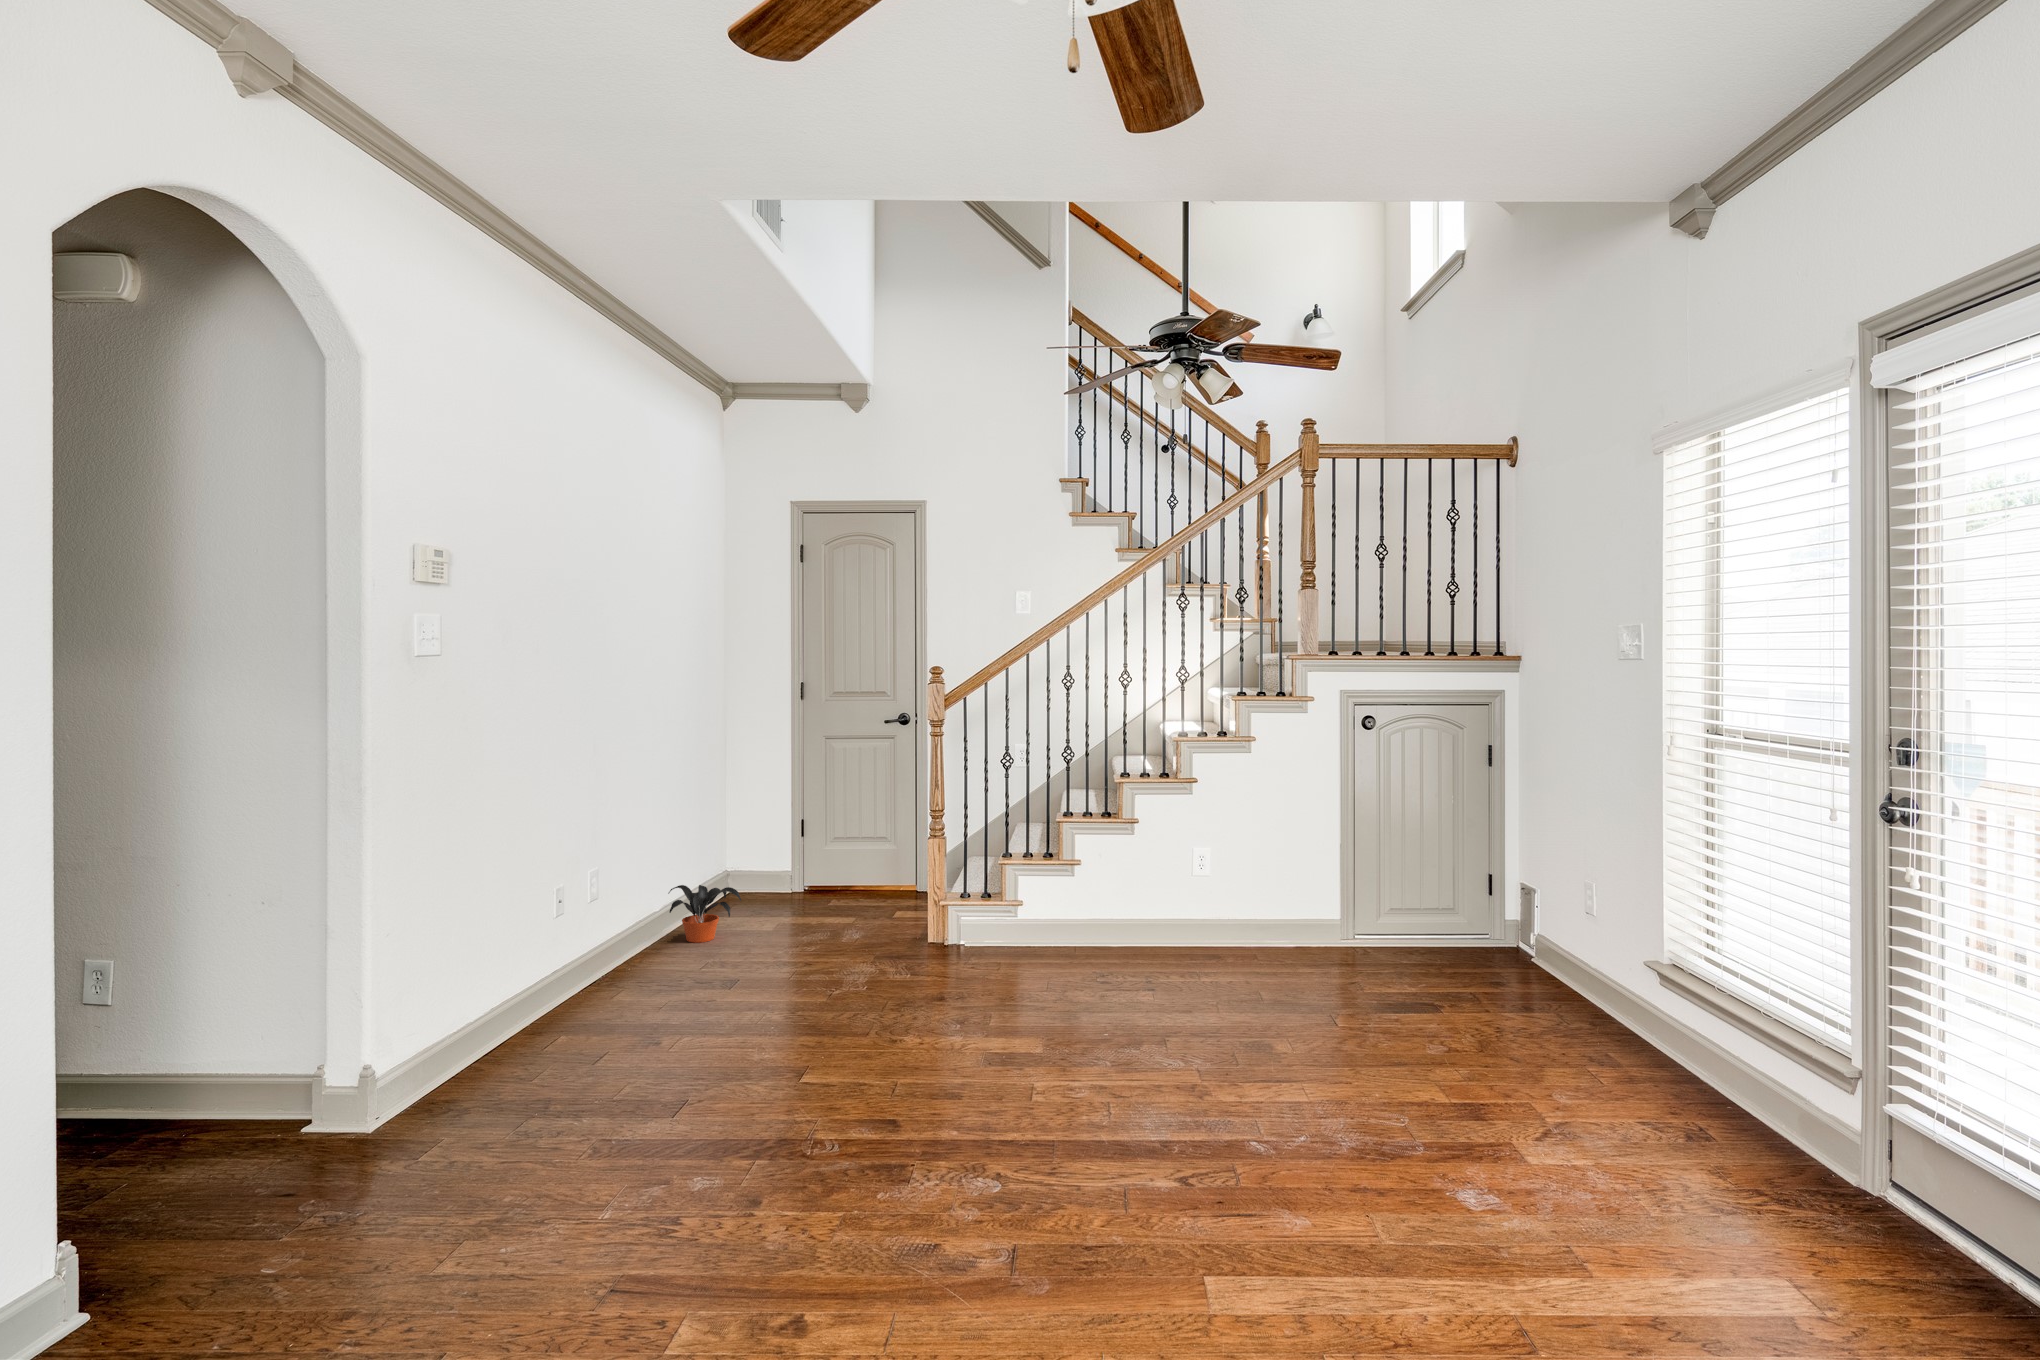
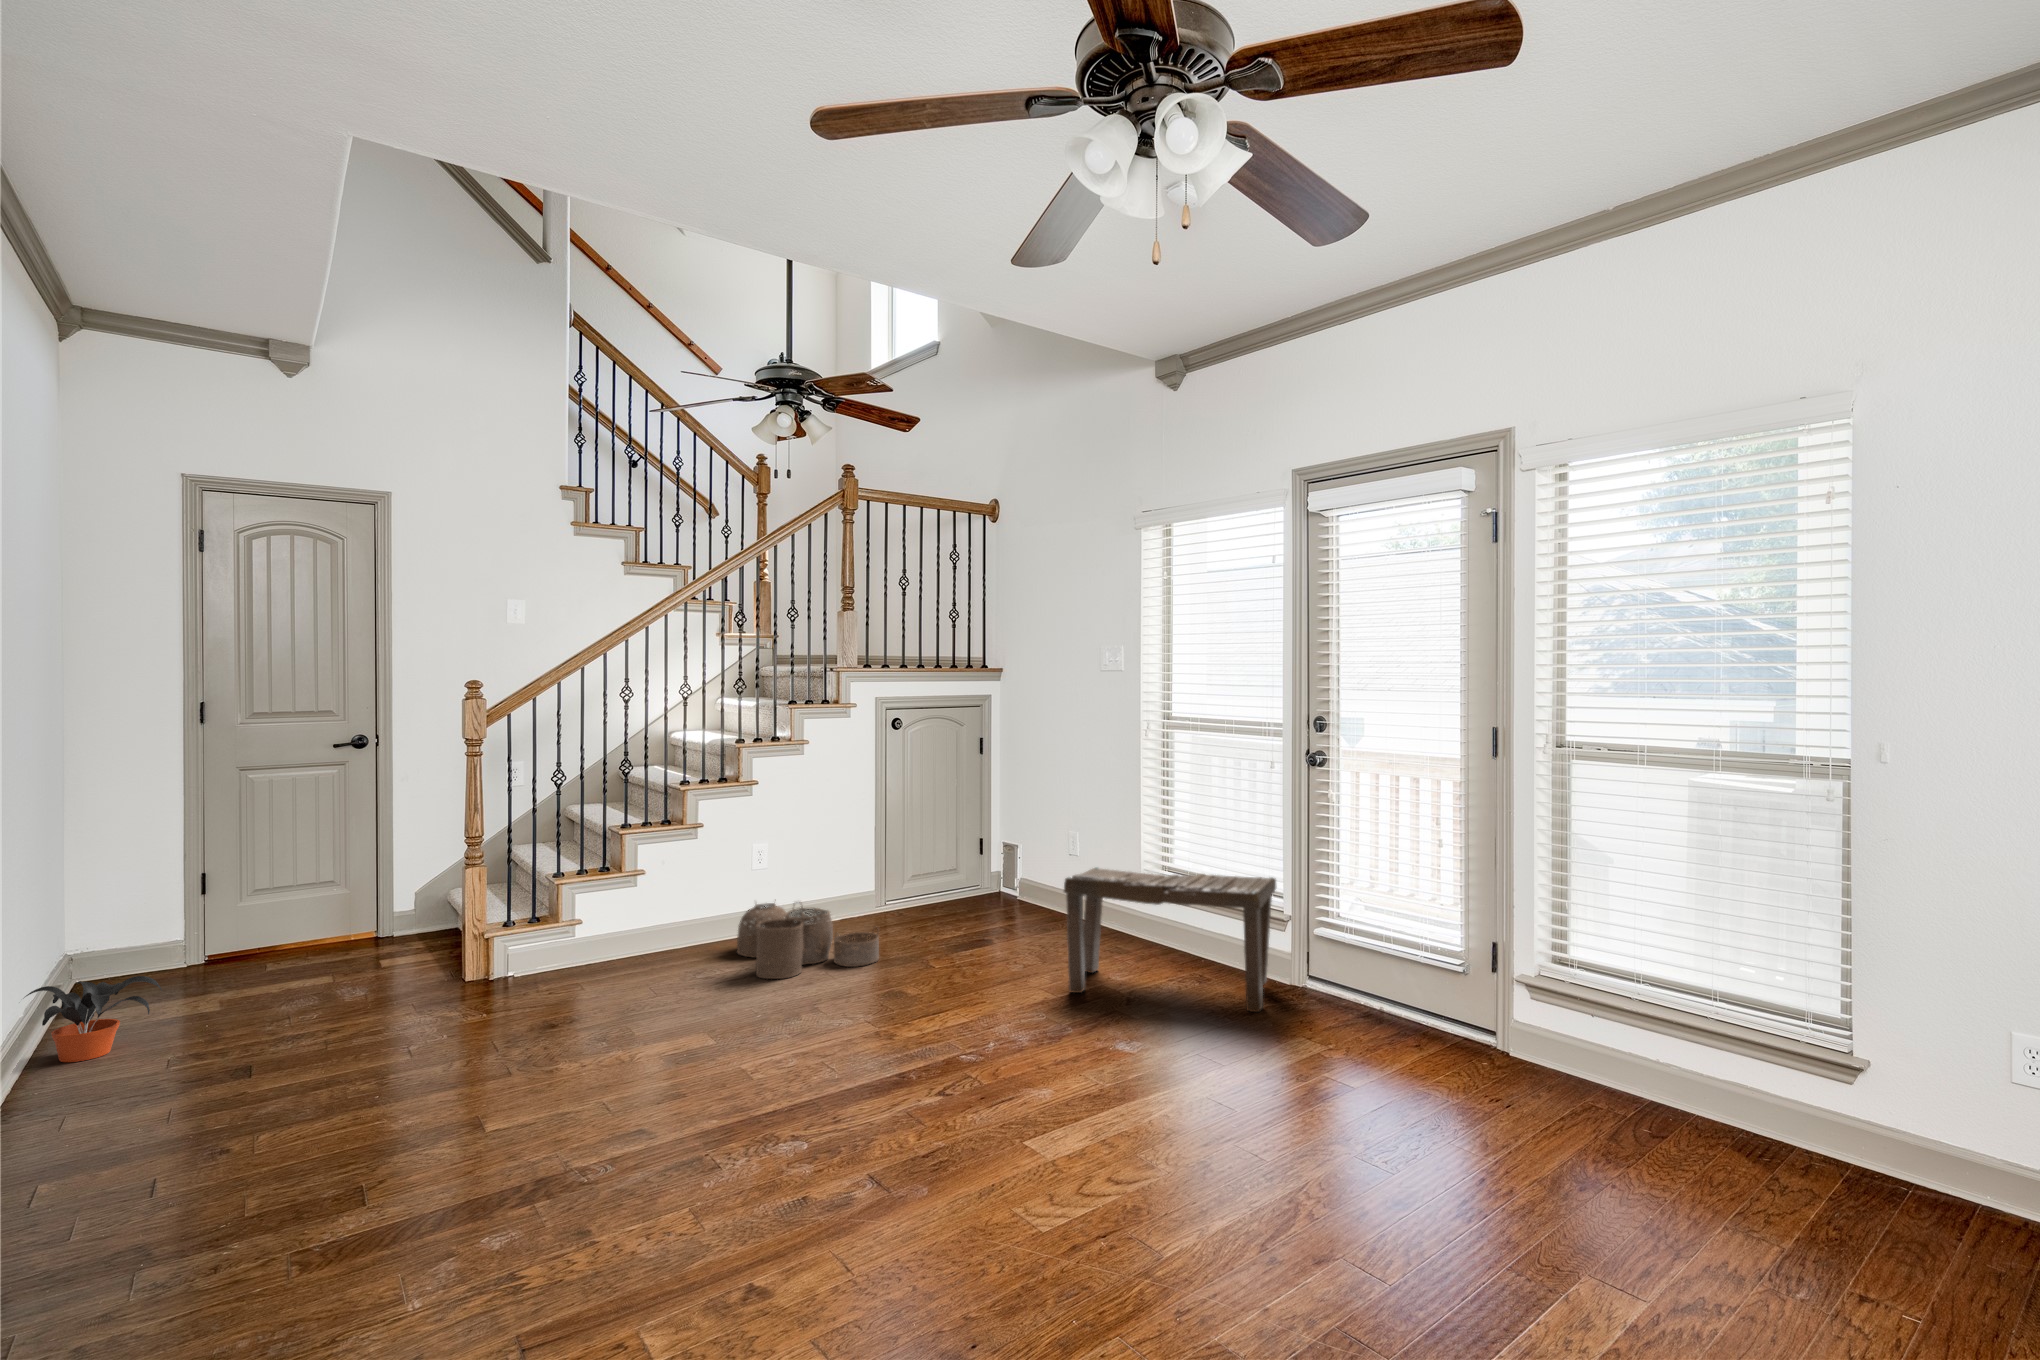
woven basket: none [1157,903,1299,999] -> present [737,903,879,979]
bench: none [1470,935,1838,1221] -> present [1064,867,1276,1012]

